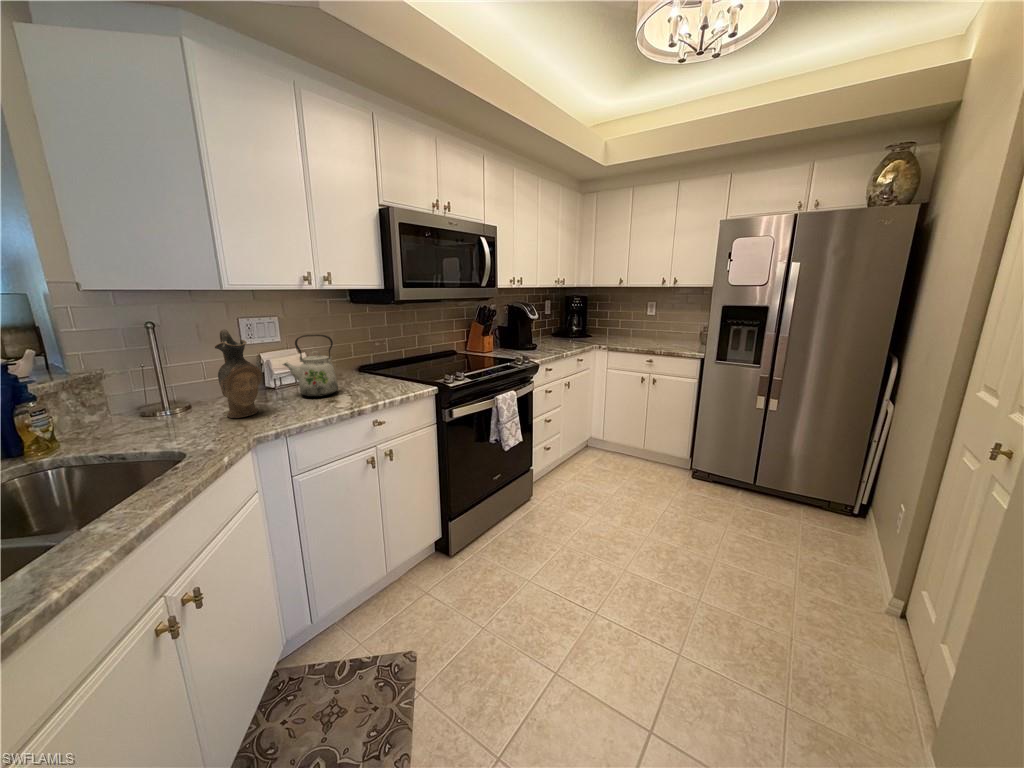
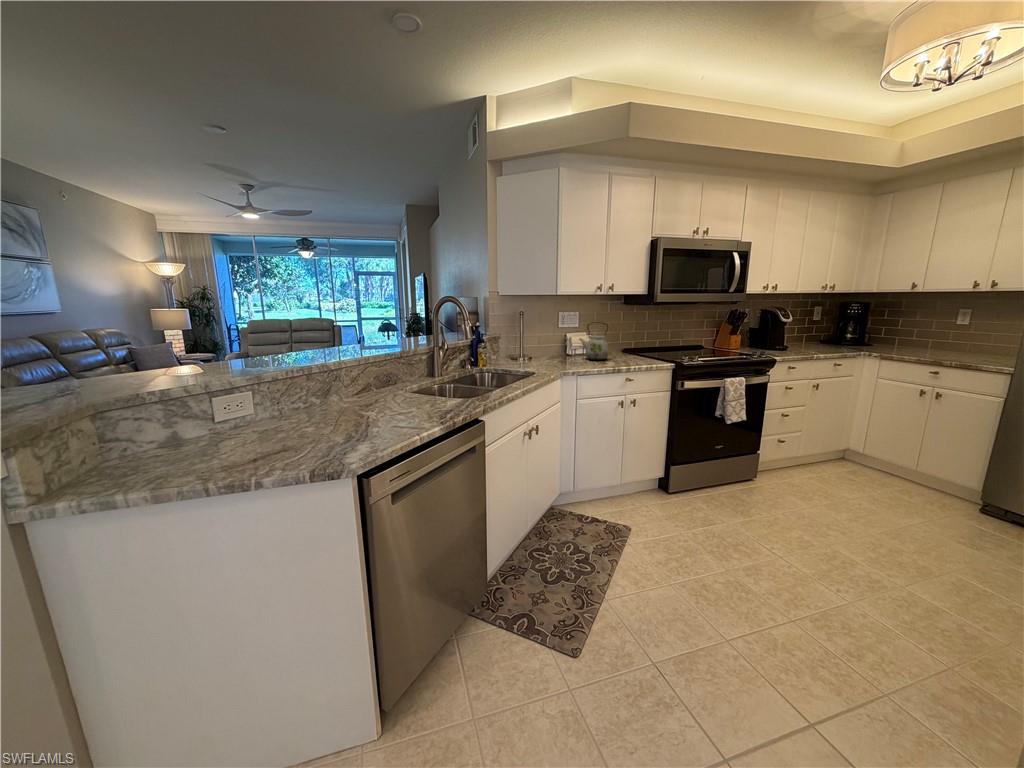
ceramic pitcher: present [215,329,262,418] -> none [548,316,568,364]

